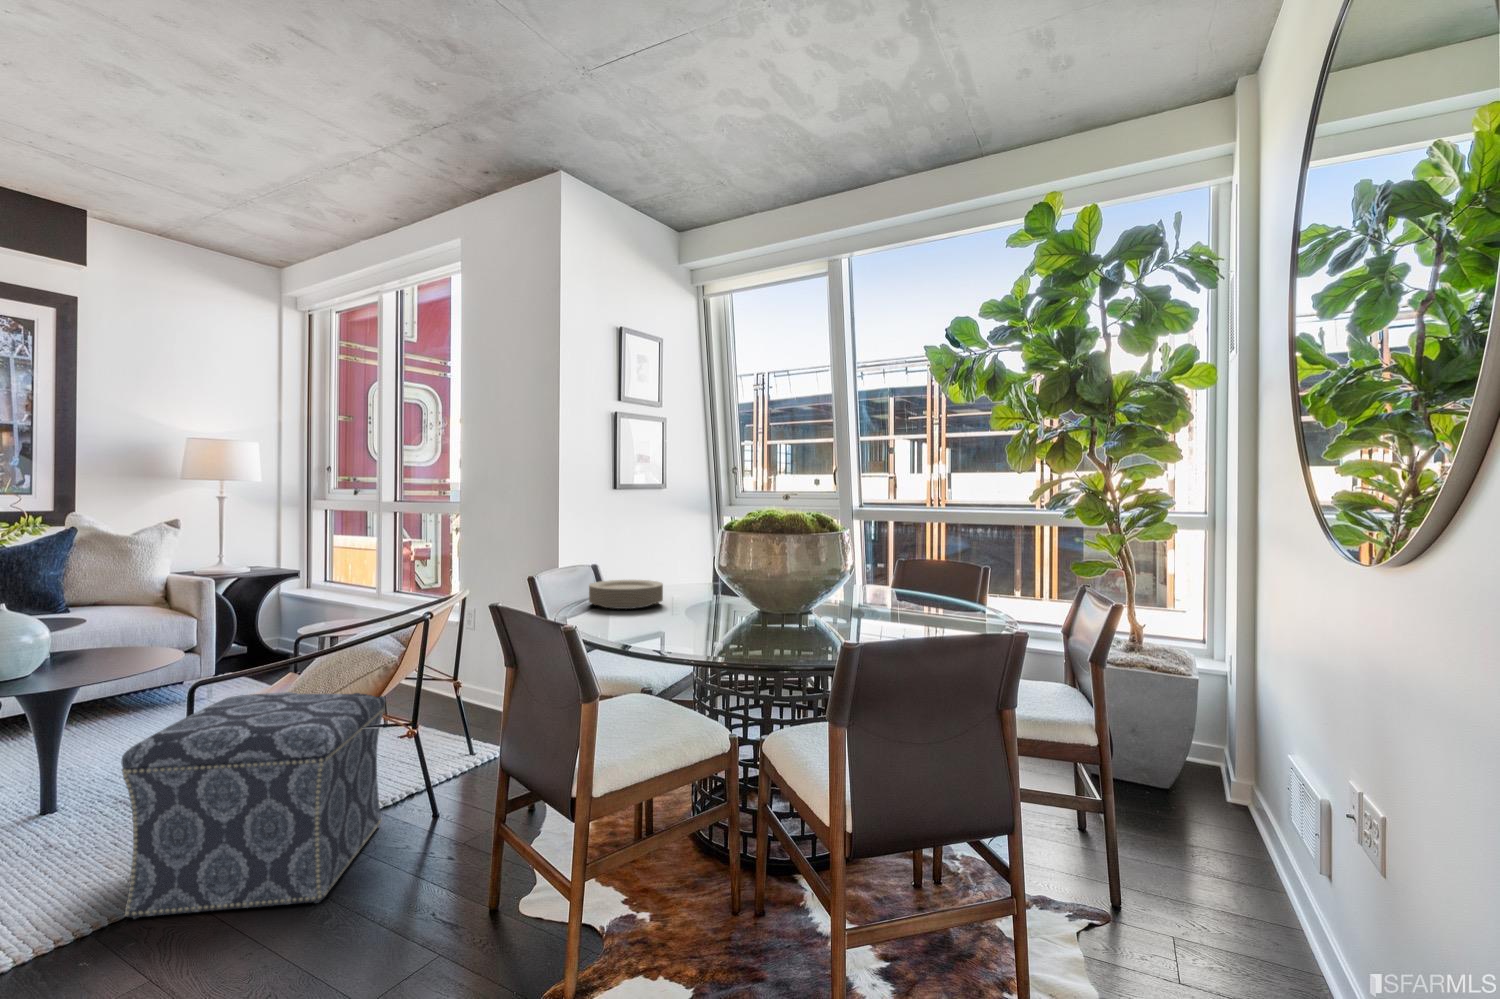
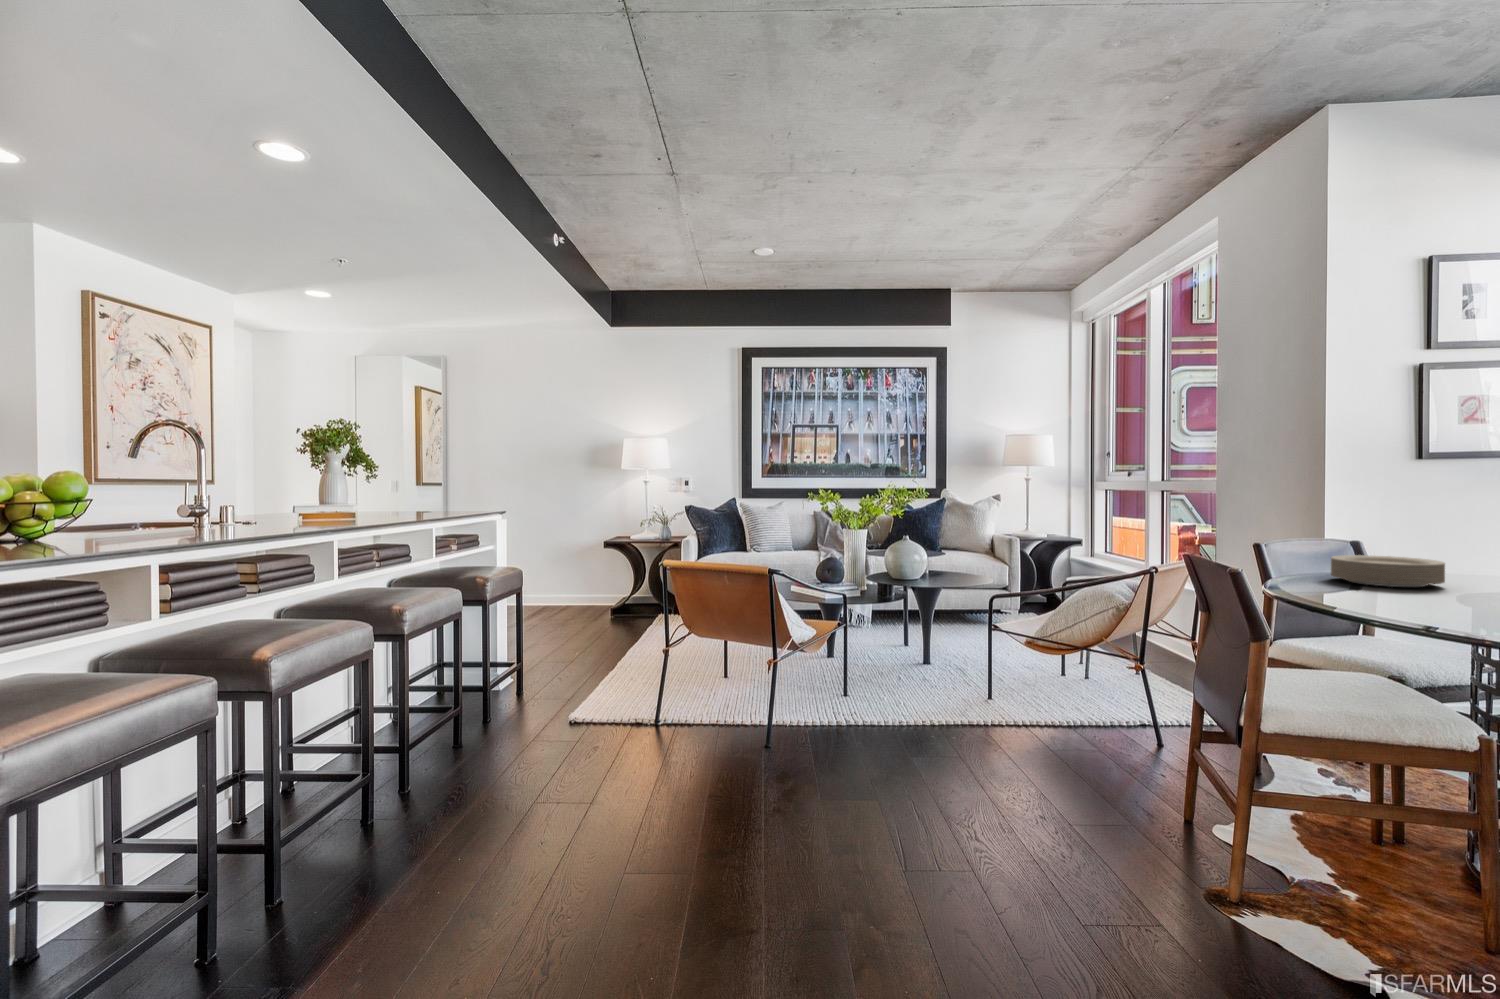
ottoman: present [121,692,385,919] -> none [948,609,1116,761]

